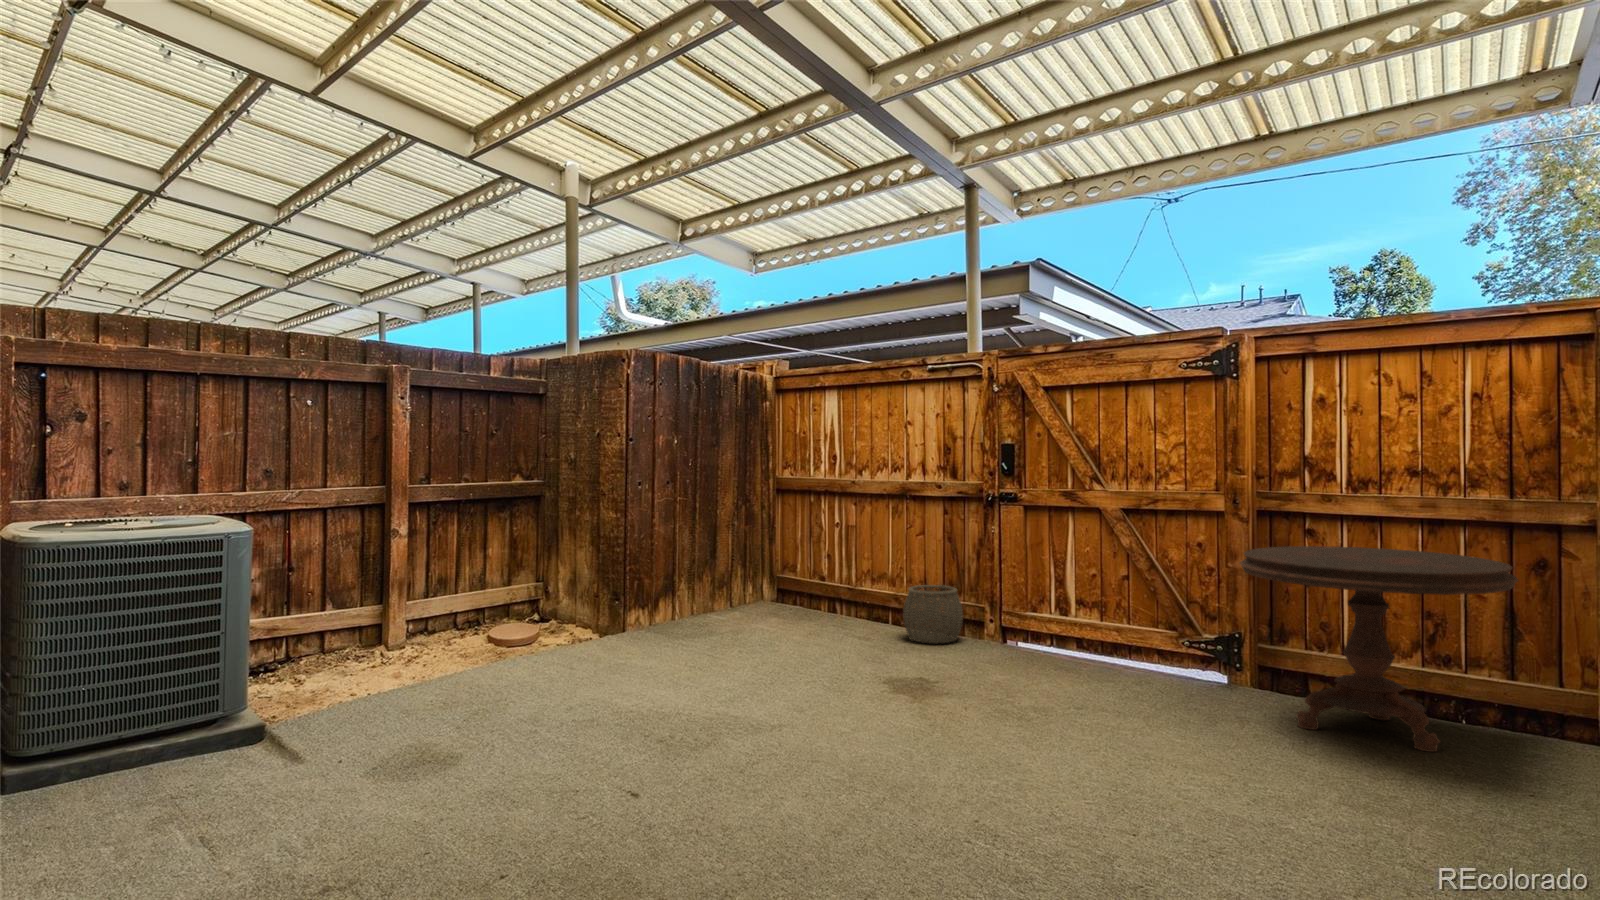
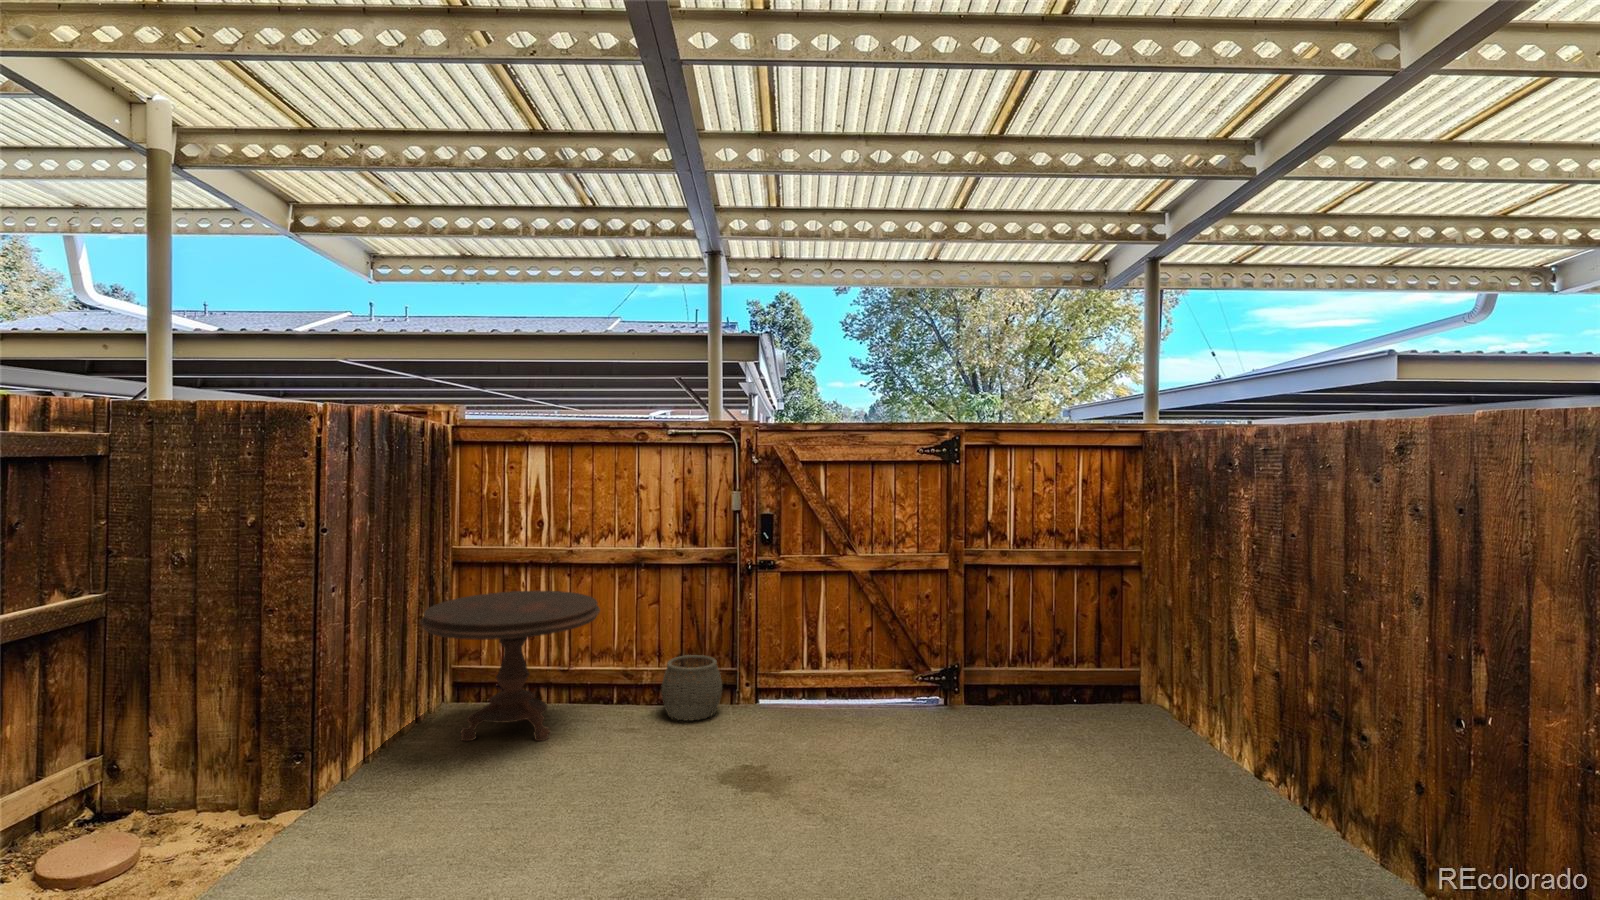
side table: present [1240,546,1518,752] -> present [420,591,600,741]

